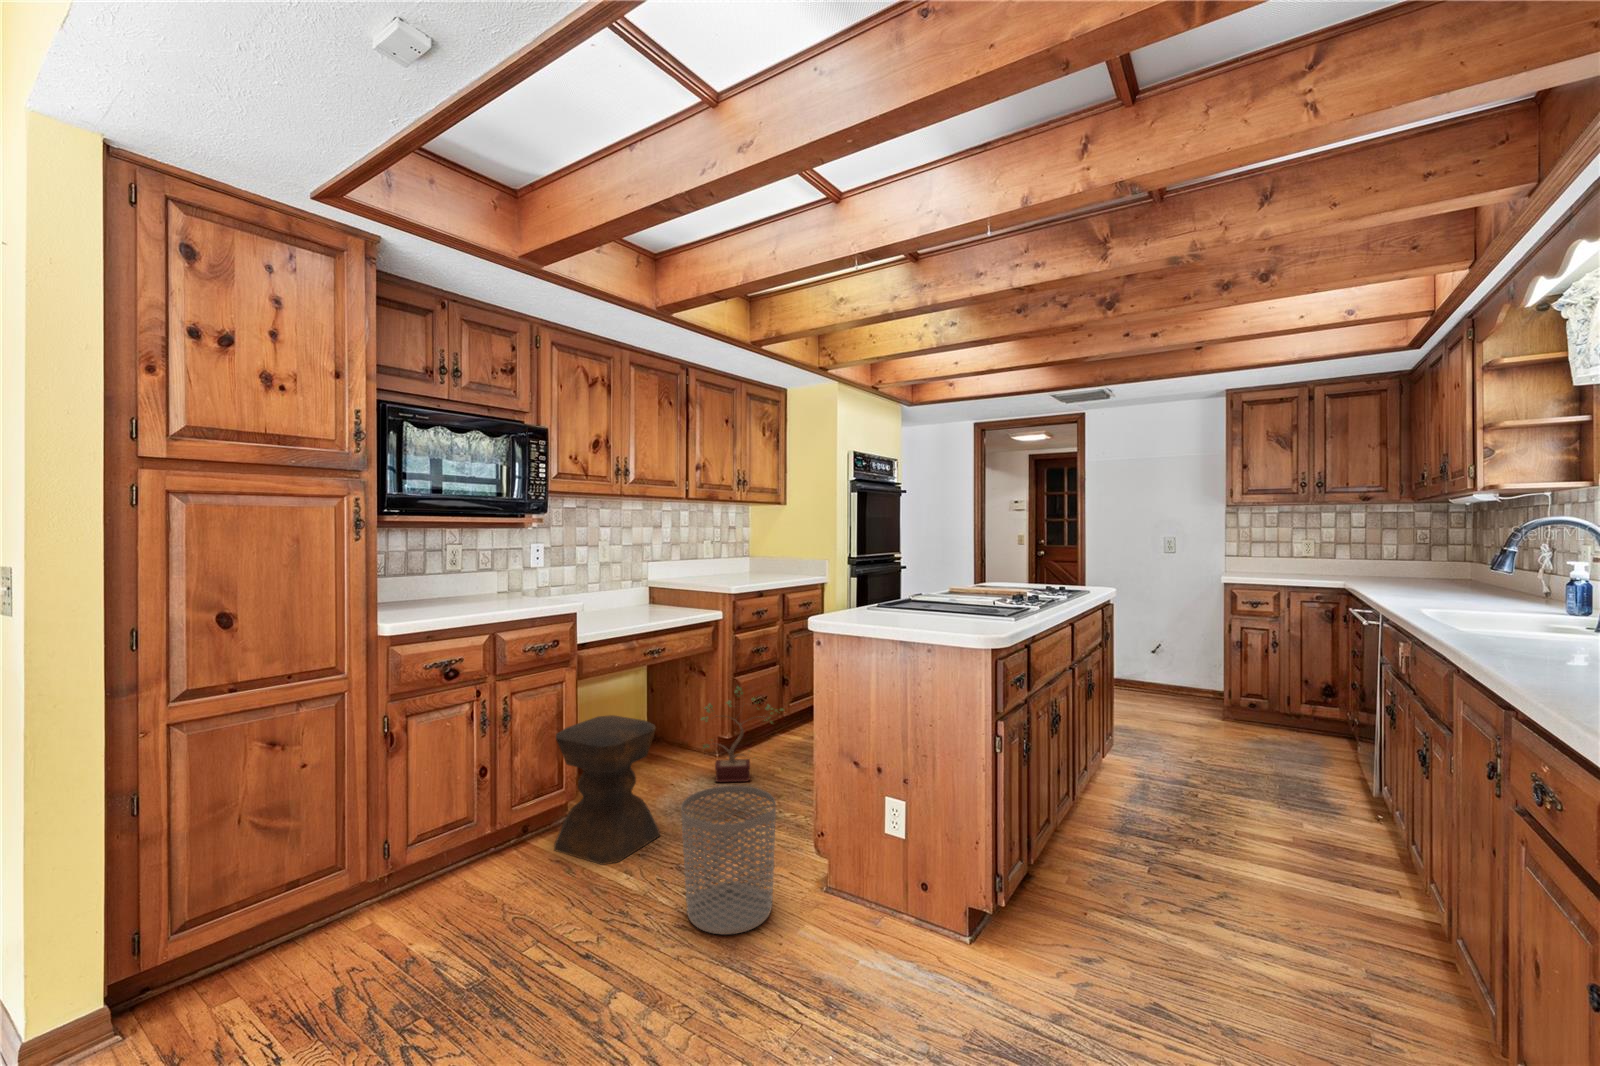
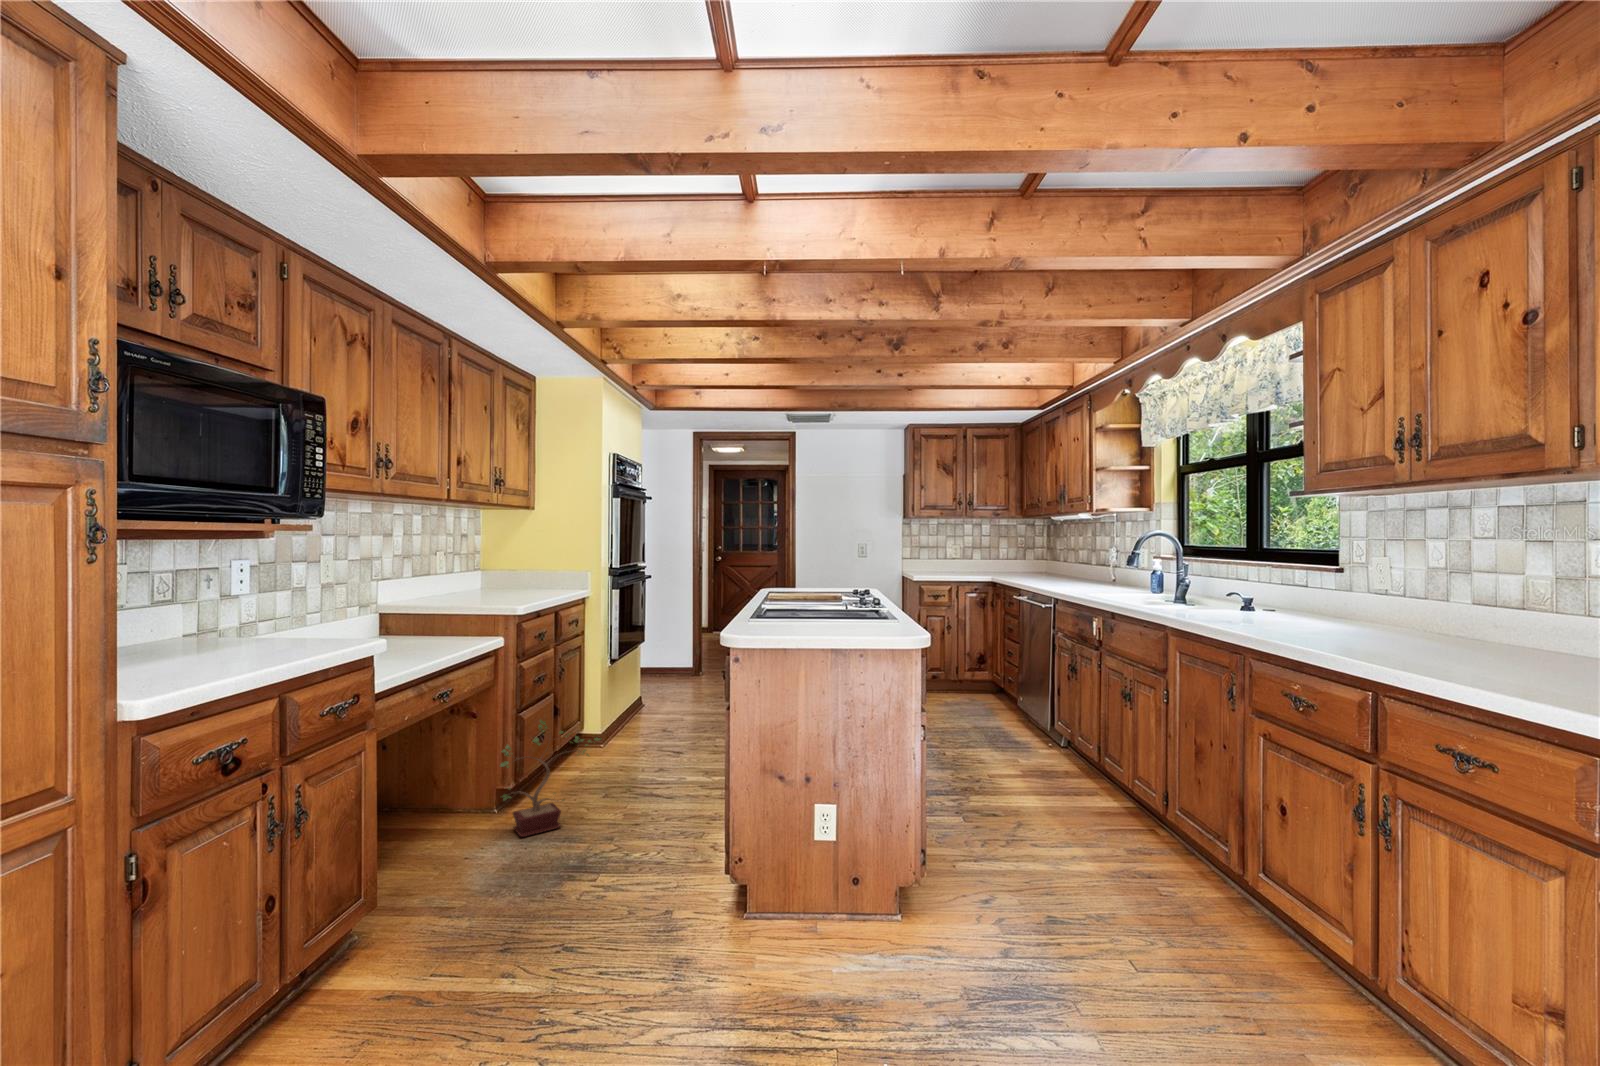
stool: present [554,715,660,865] -> none [361,775,506,974]
waste bin: present [681,786,776,935] -> none [612,824,720,998]

